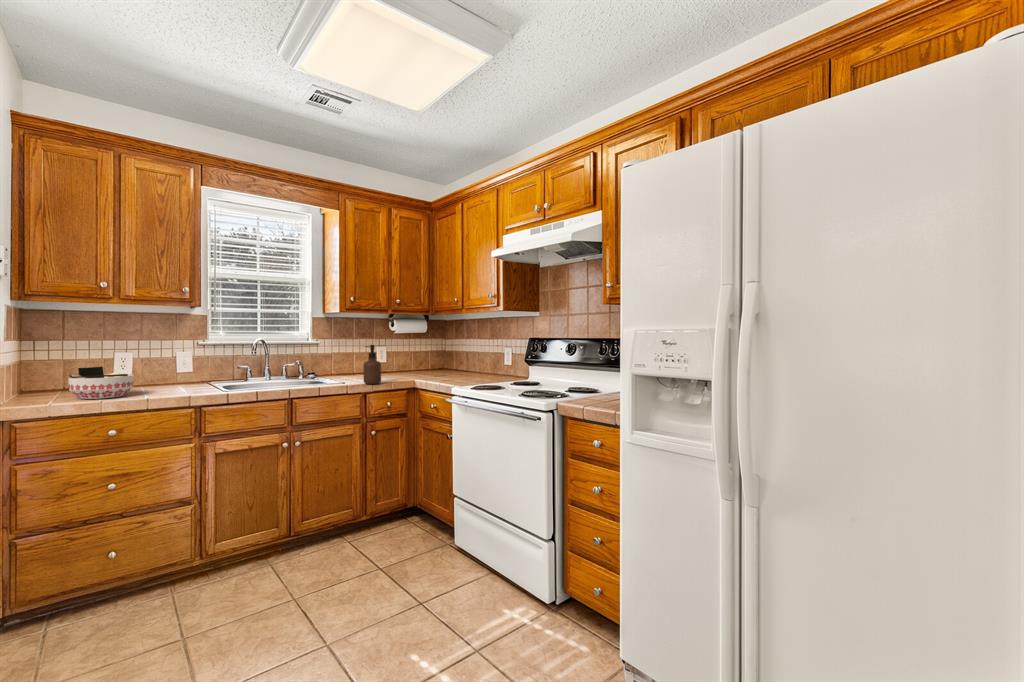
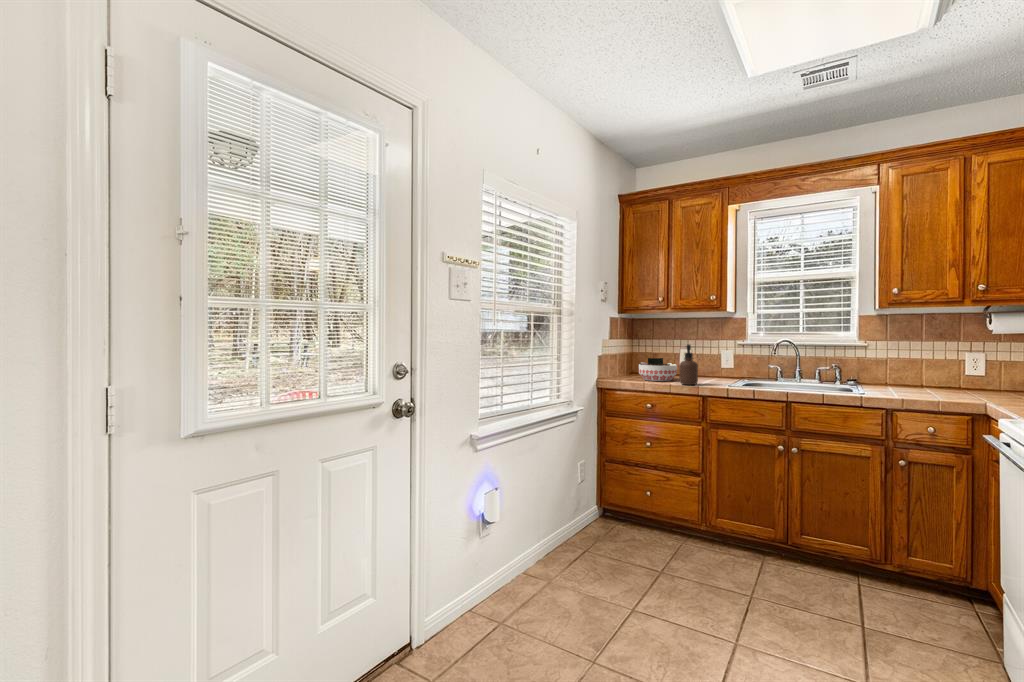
soap dispenser: present [363,345,381,384] -> present [679,344,698,385]

